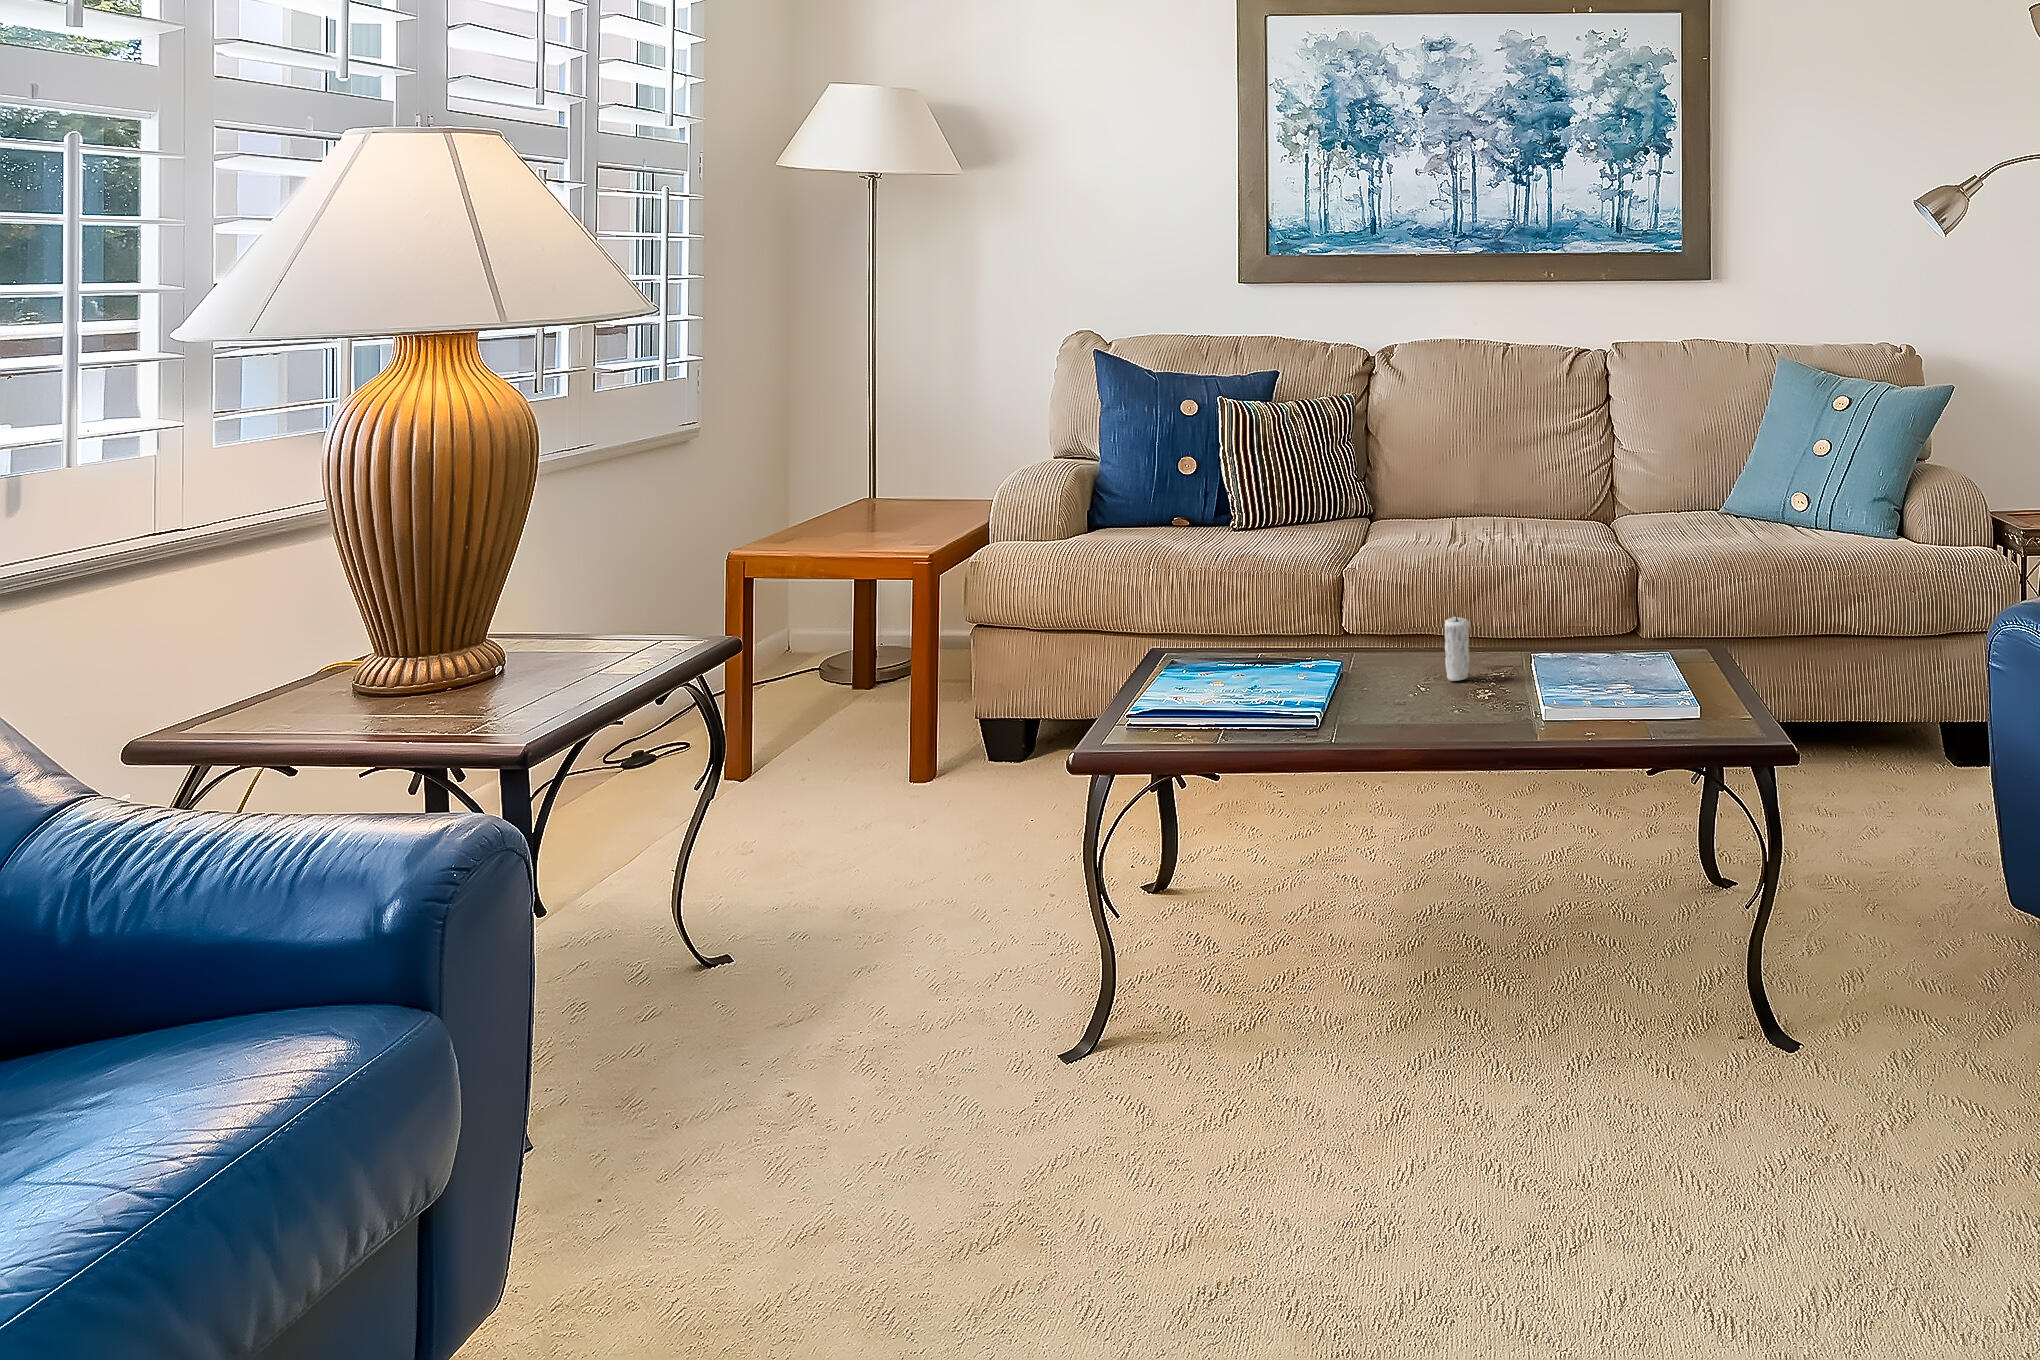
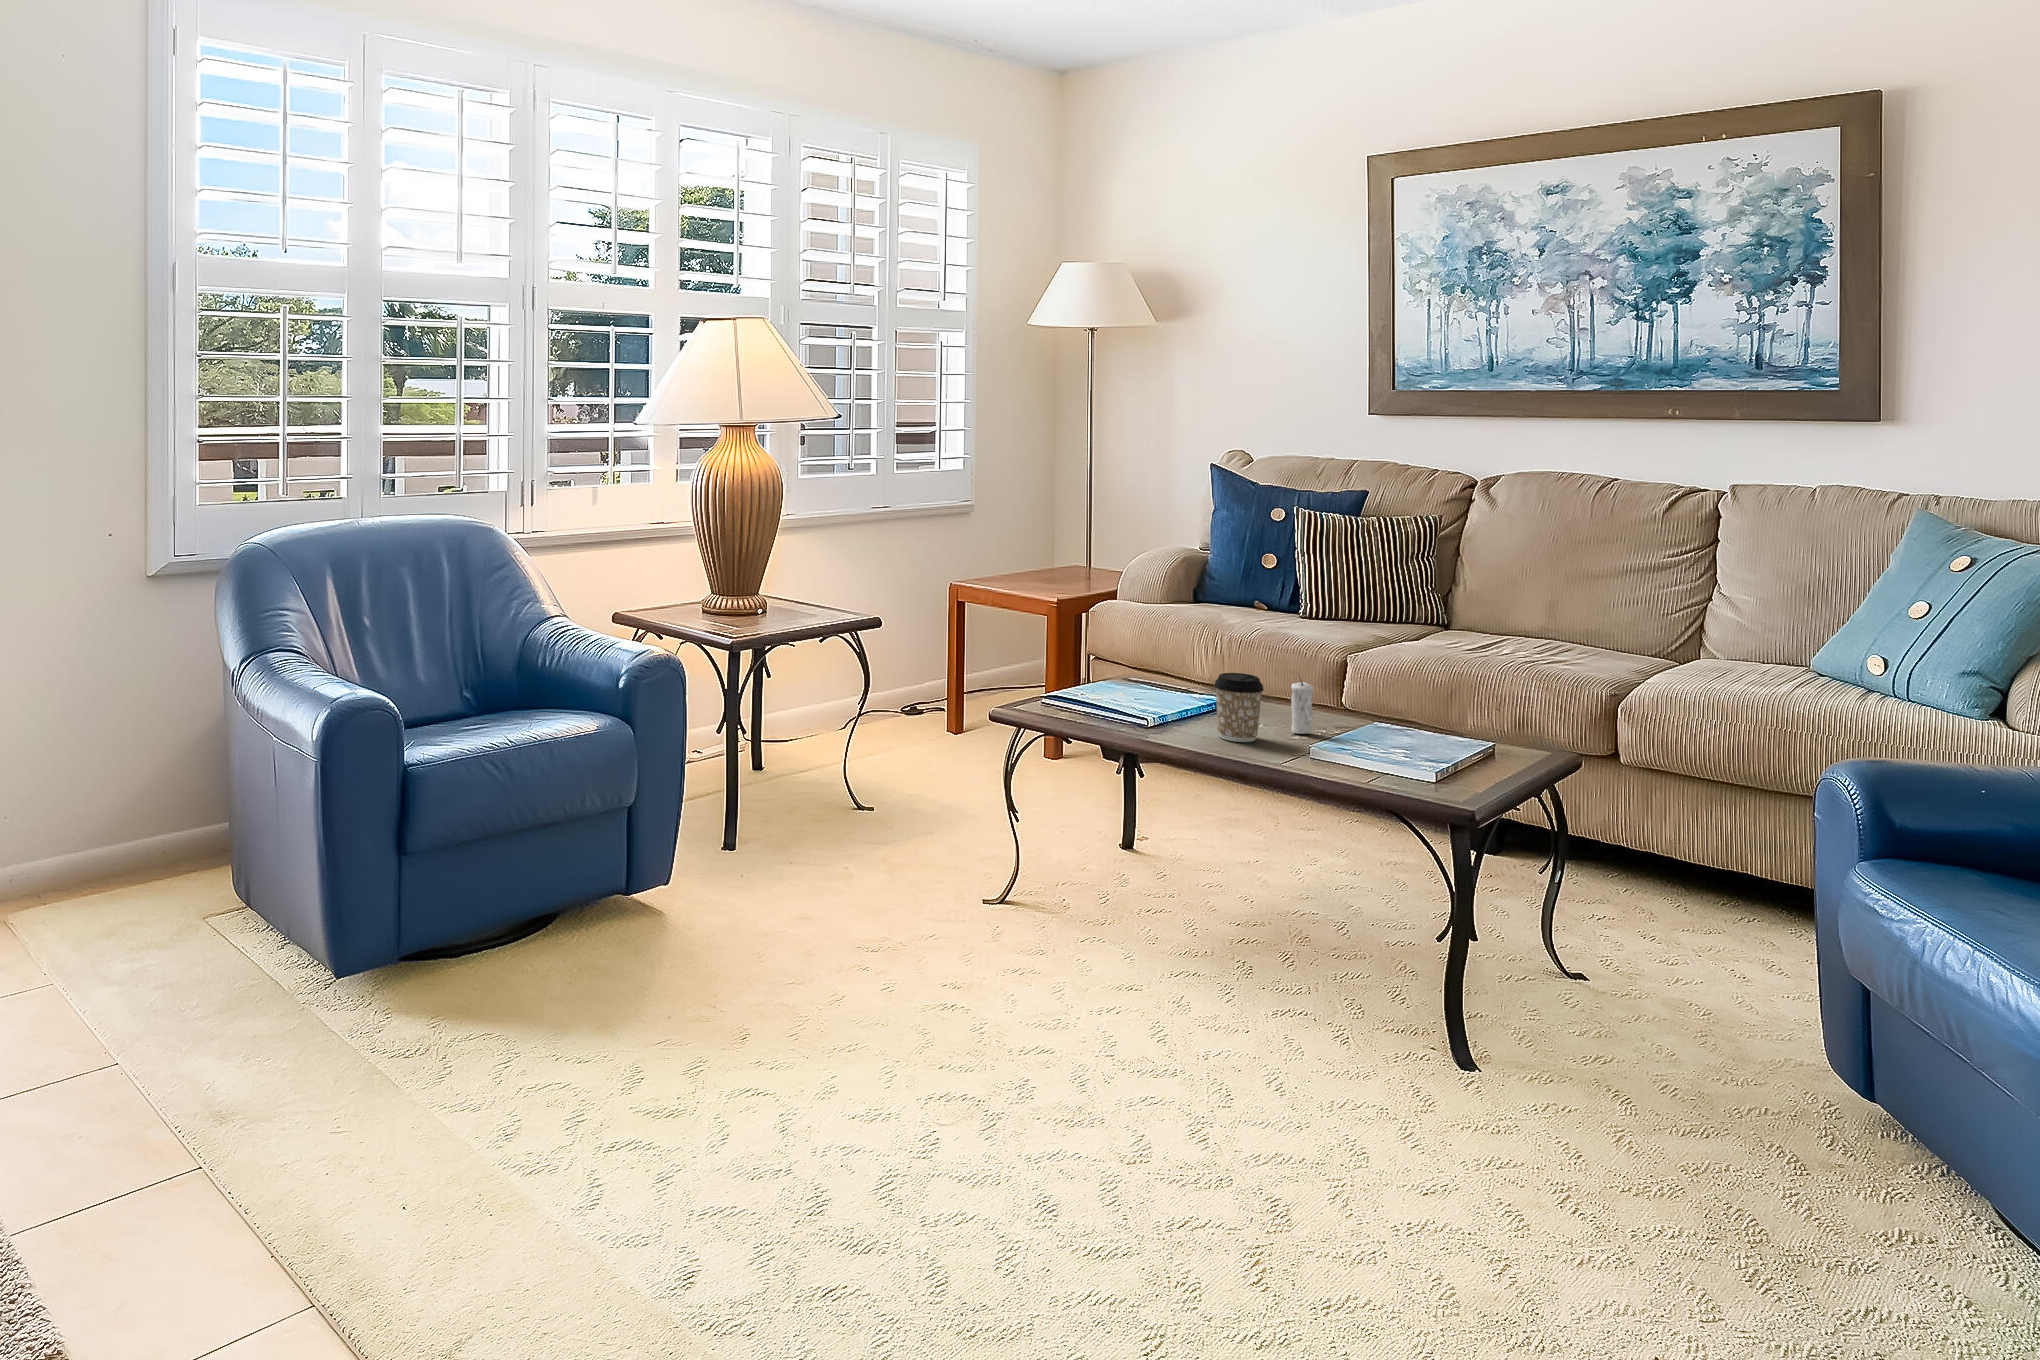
coffee cup: none [1383,620,1444,709] -> present [1214,673,1264,742]

